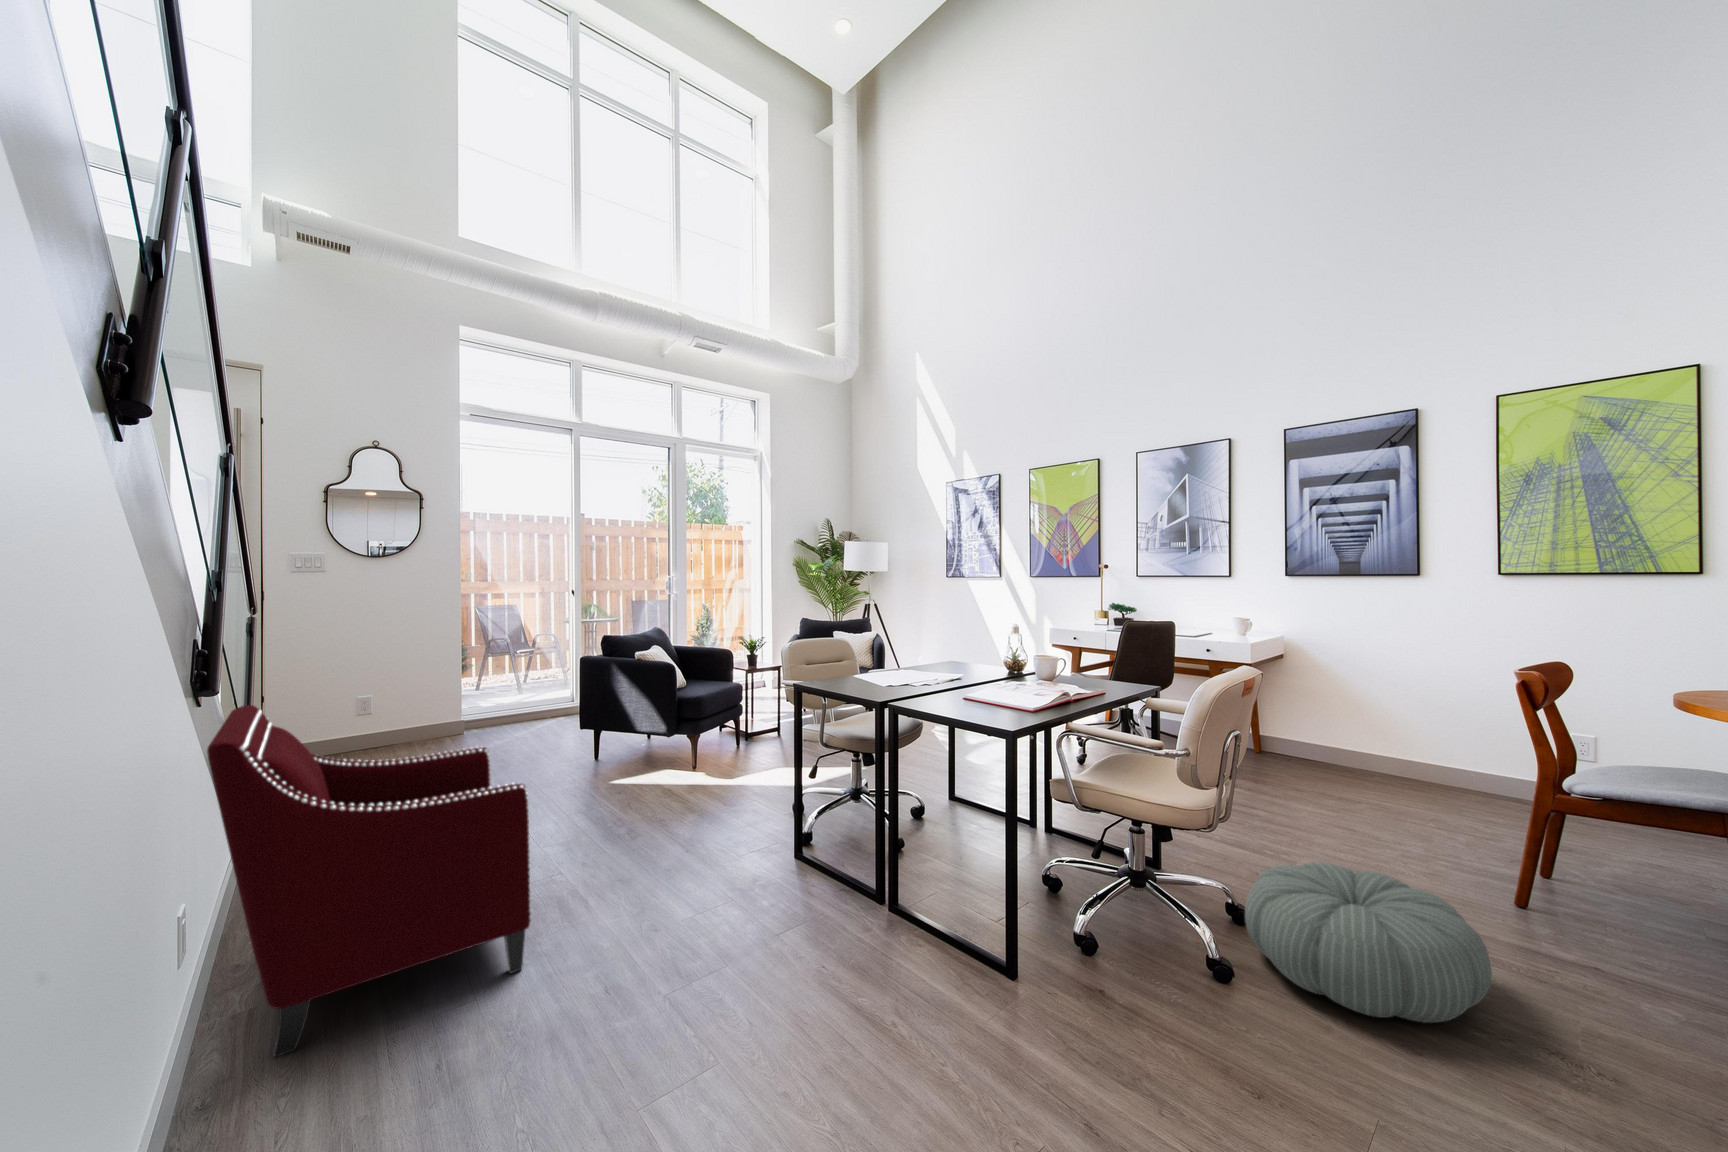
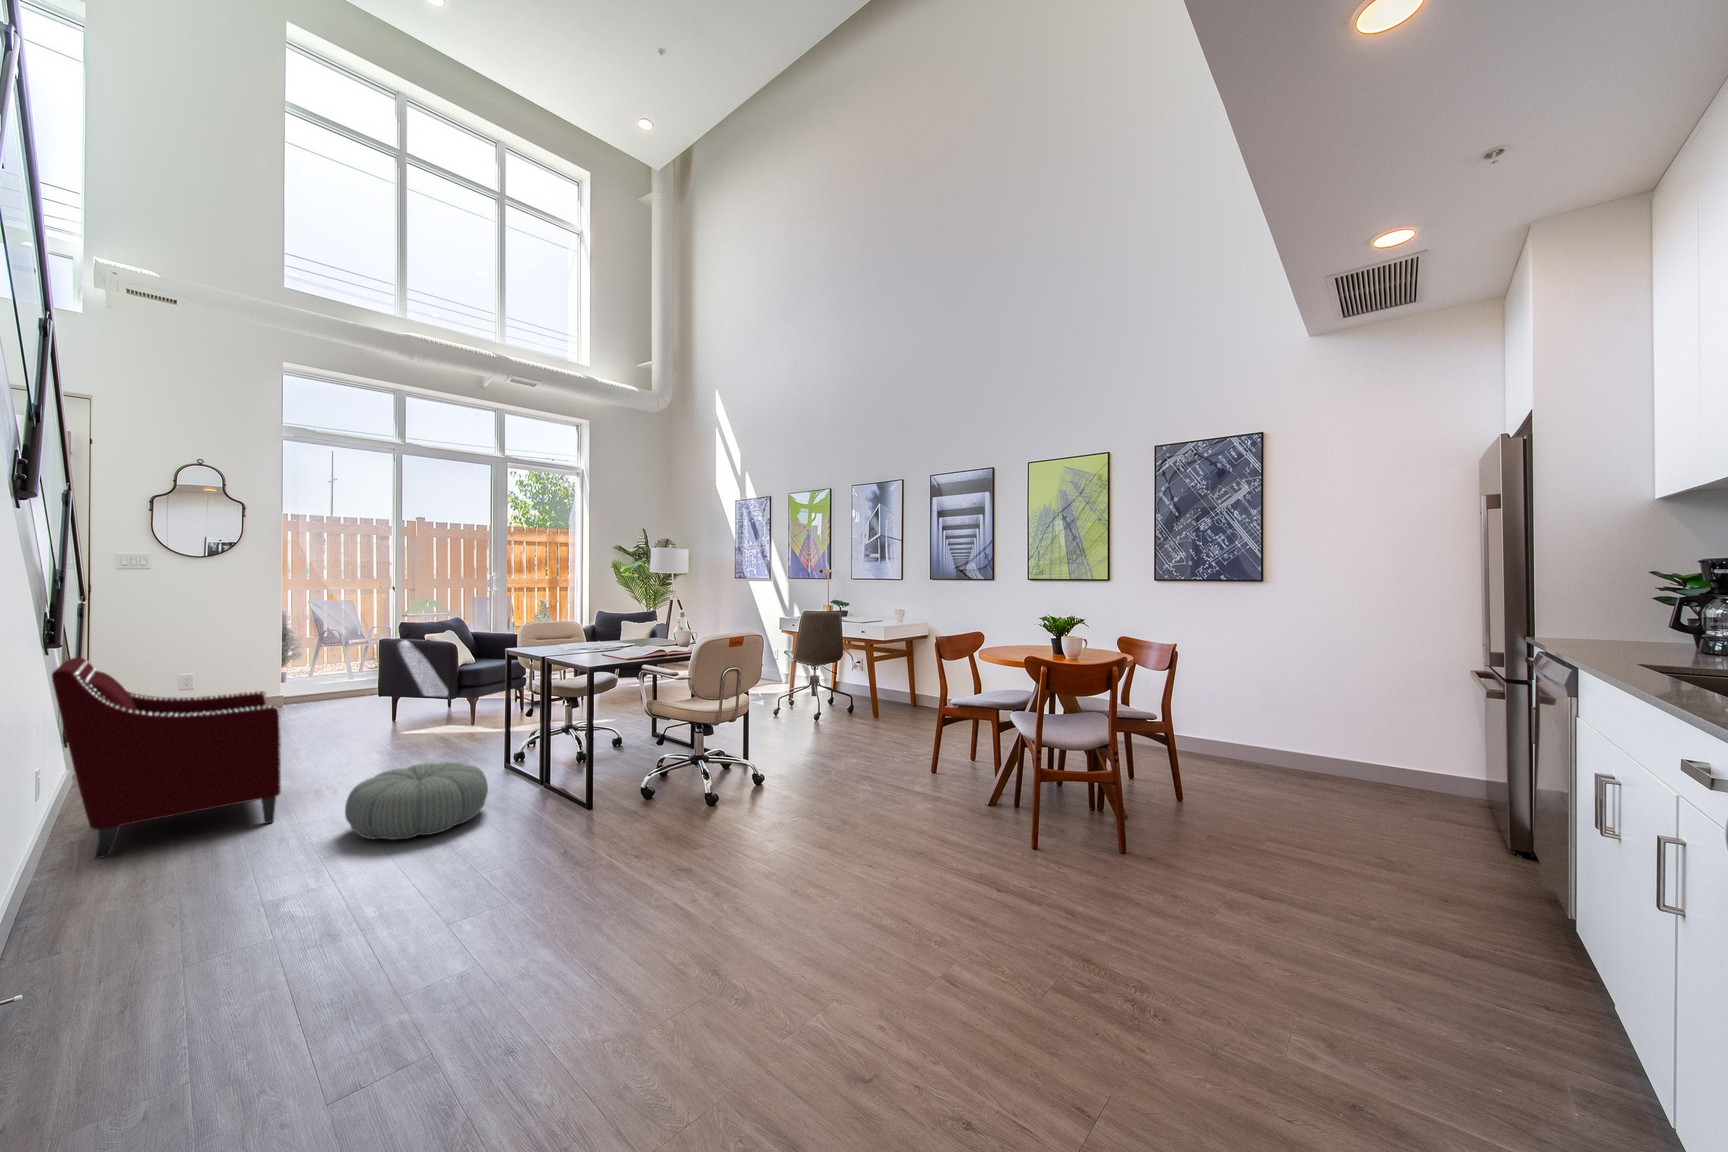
pouf: present [1245,862,1492,1023] -> present [345,762,488,840]

